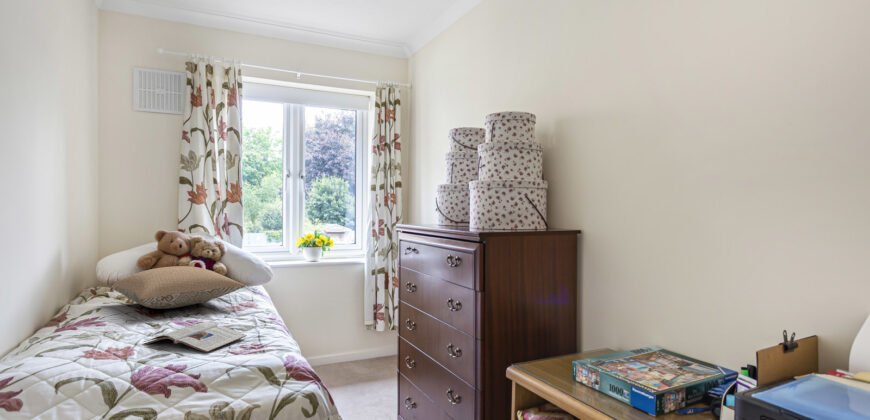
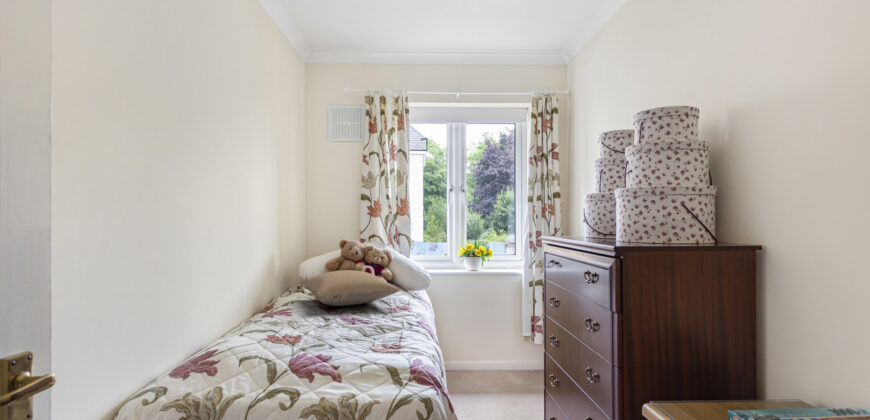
magazine: present [144,322,247,352] -> none [310,320,389,347]

